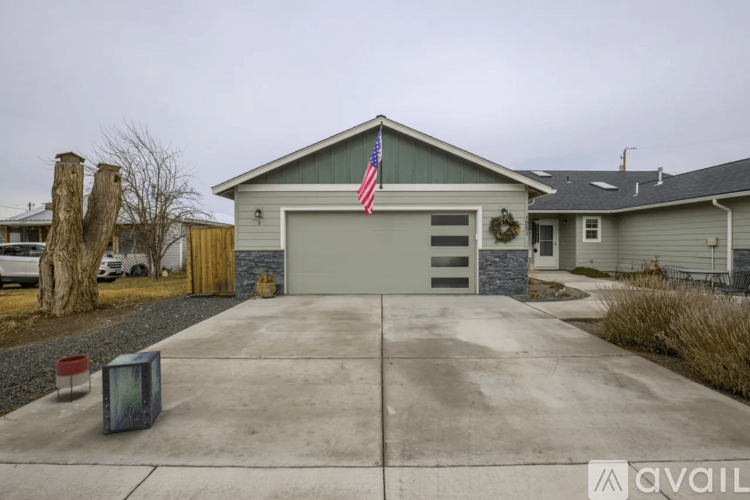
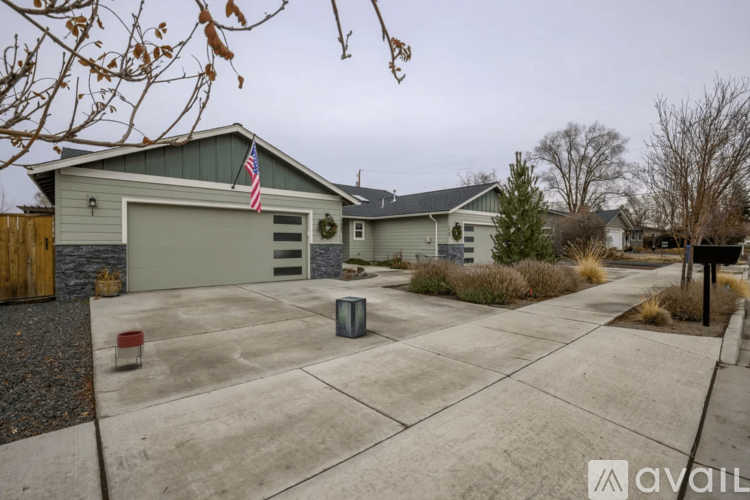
storage box: present [102,351,162,434] -> present [336,297,366,339]

